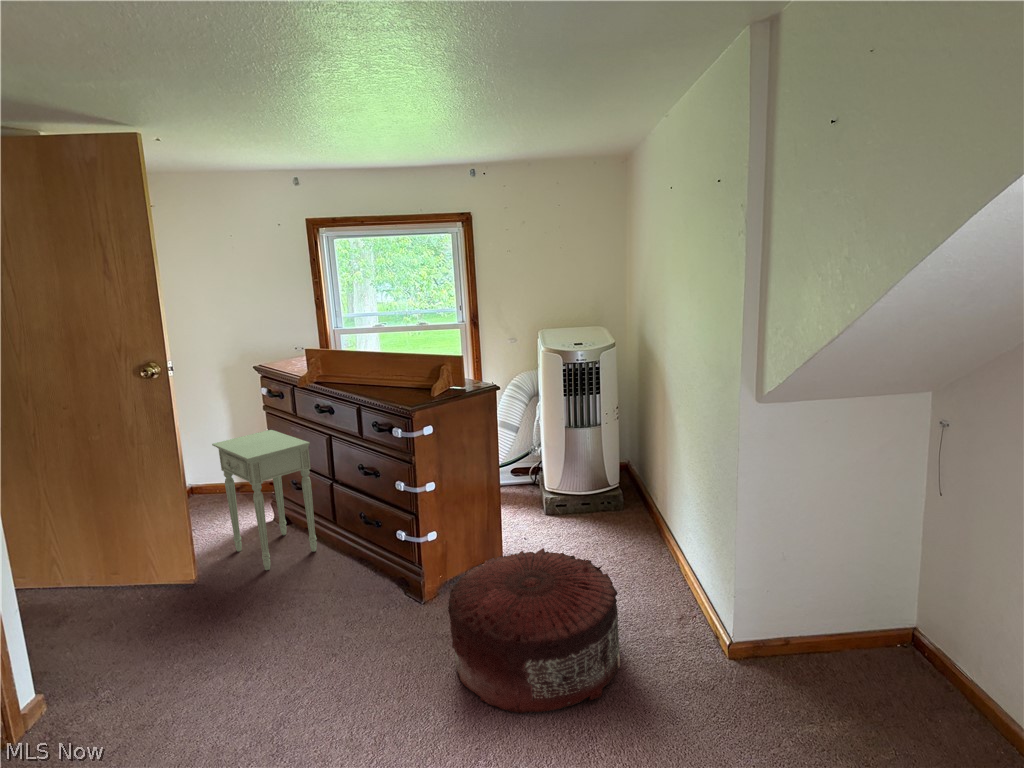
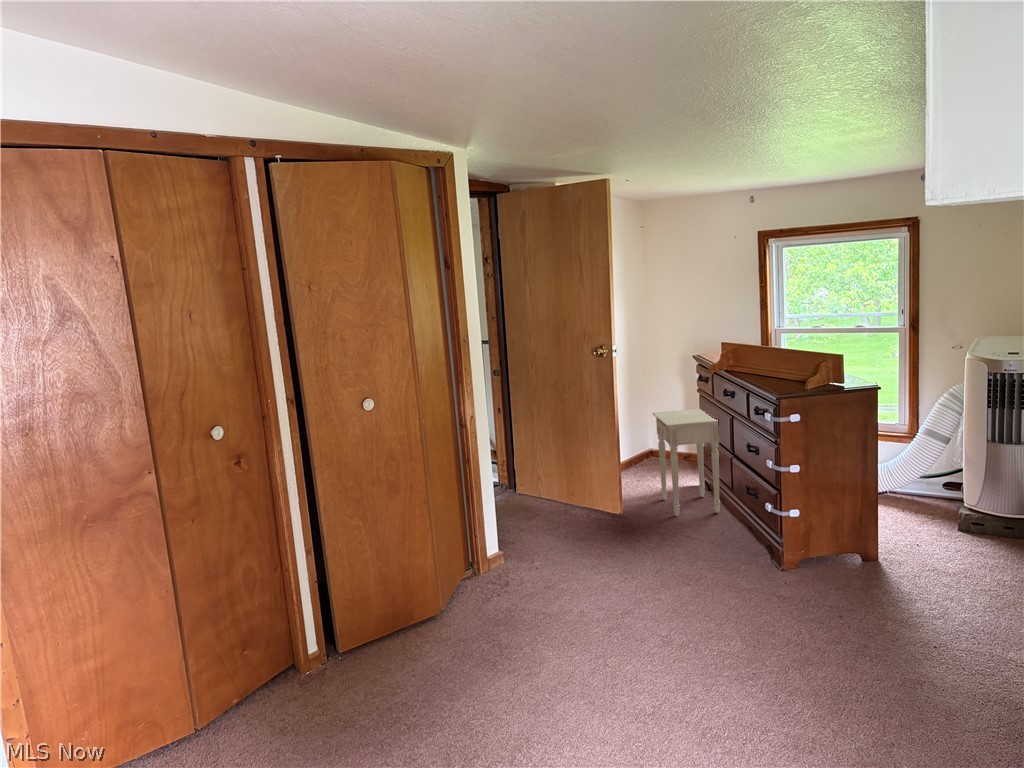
pouf: present [448,548,620,714] -> none [763,536,941,670]

